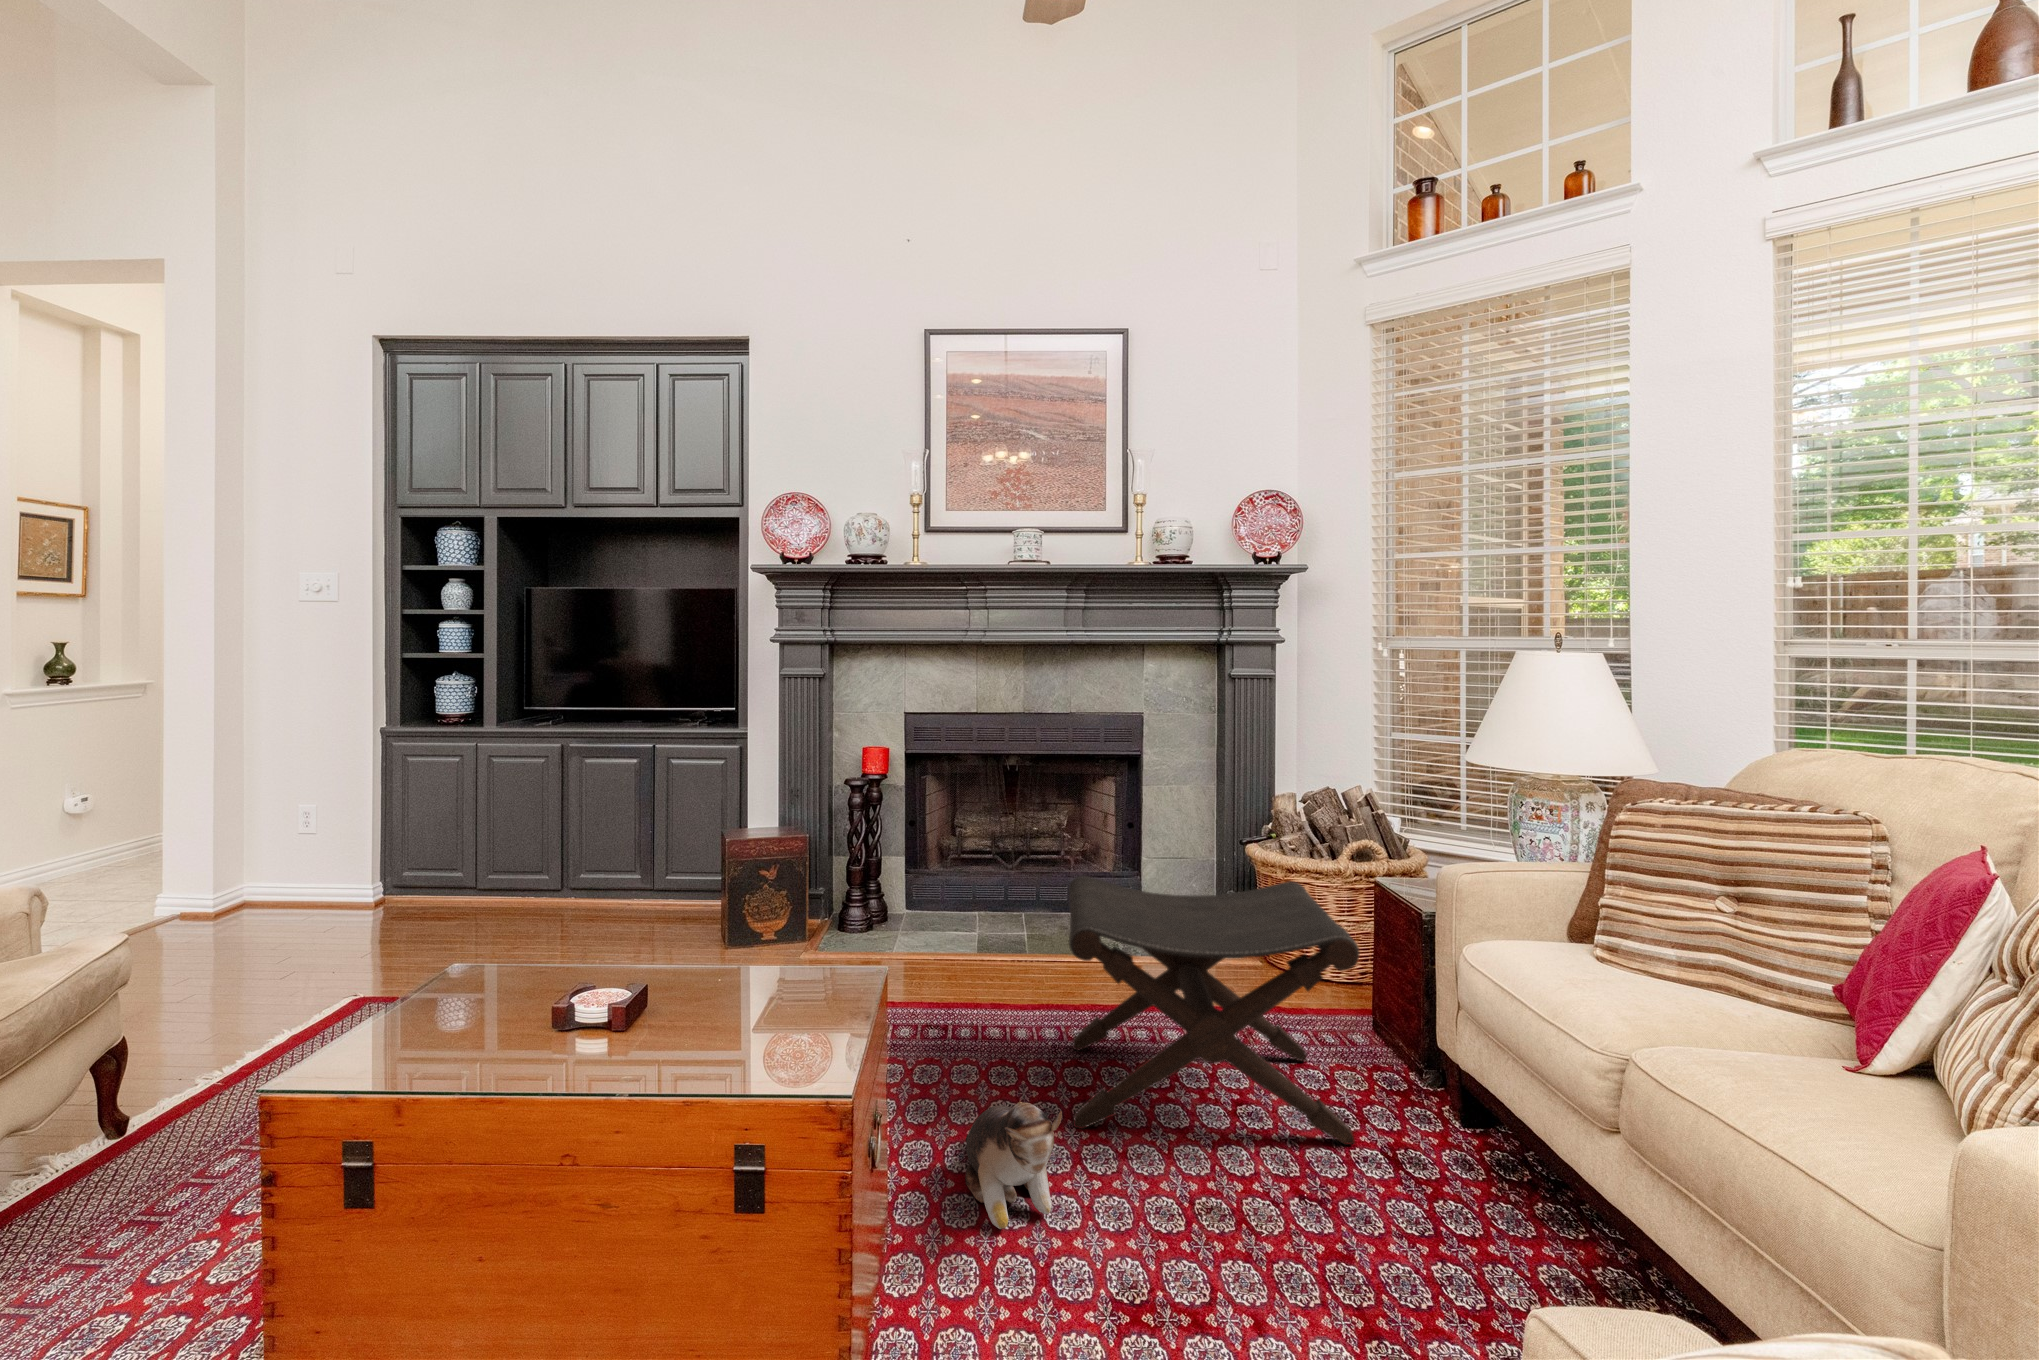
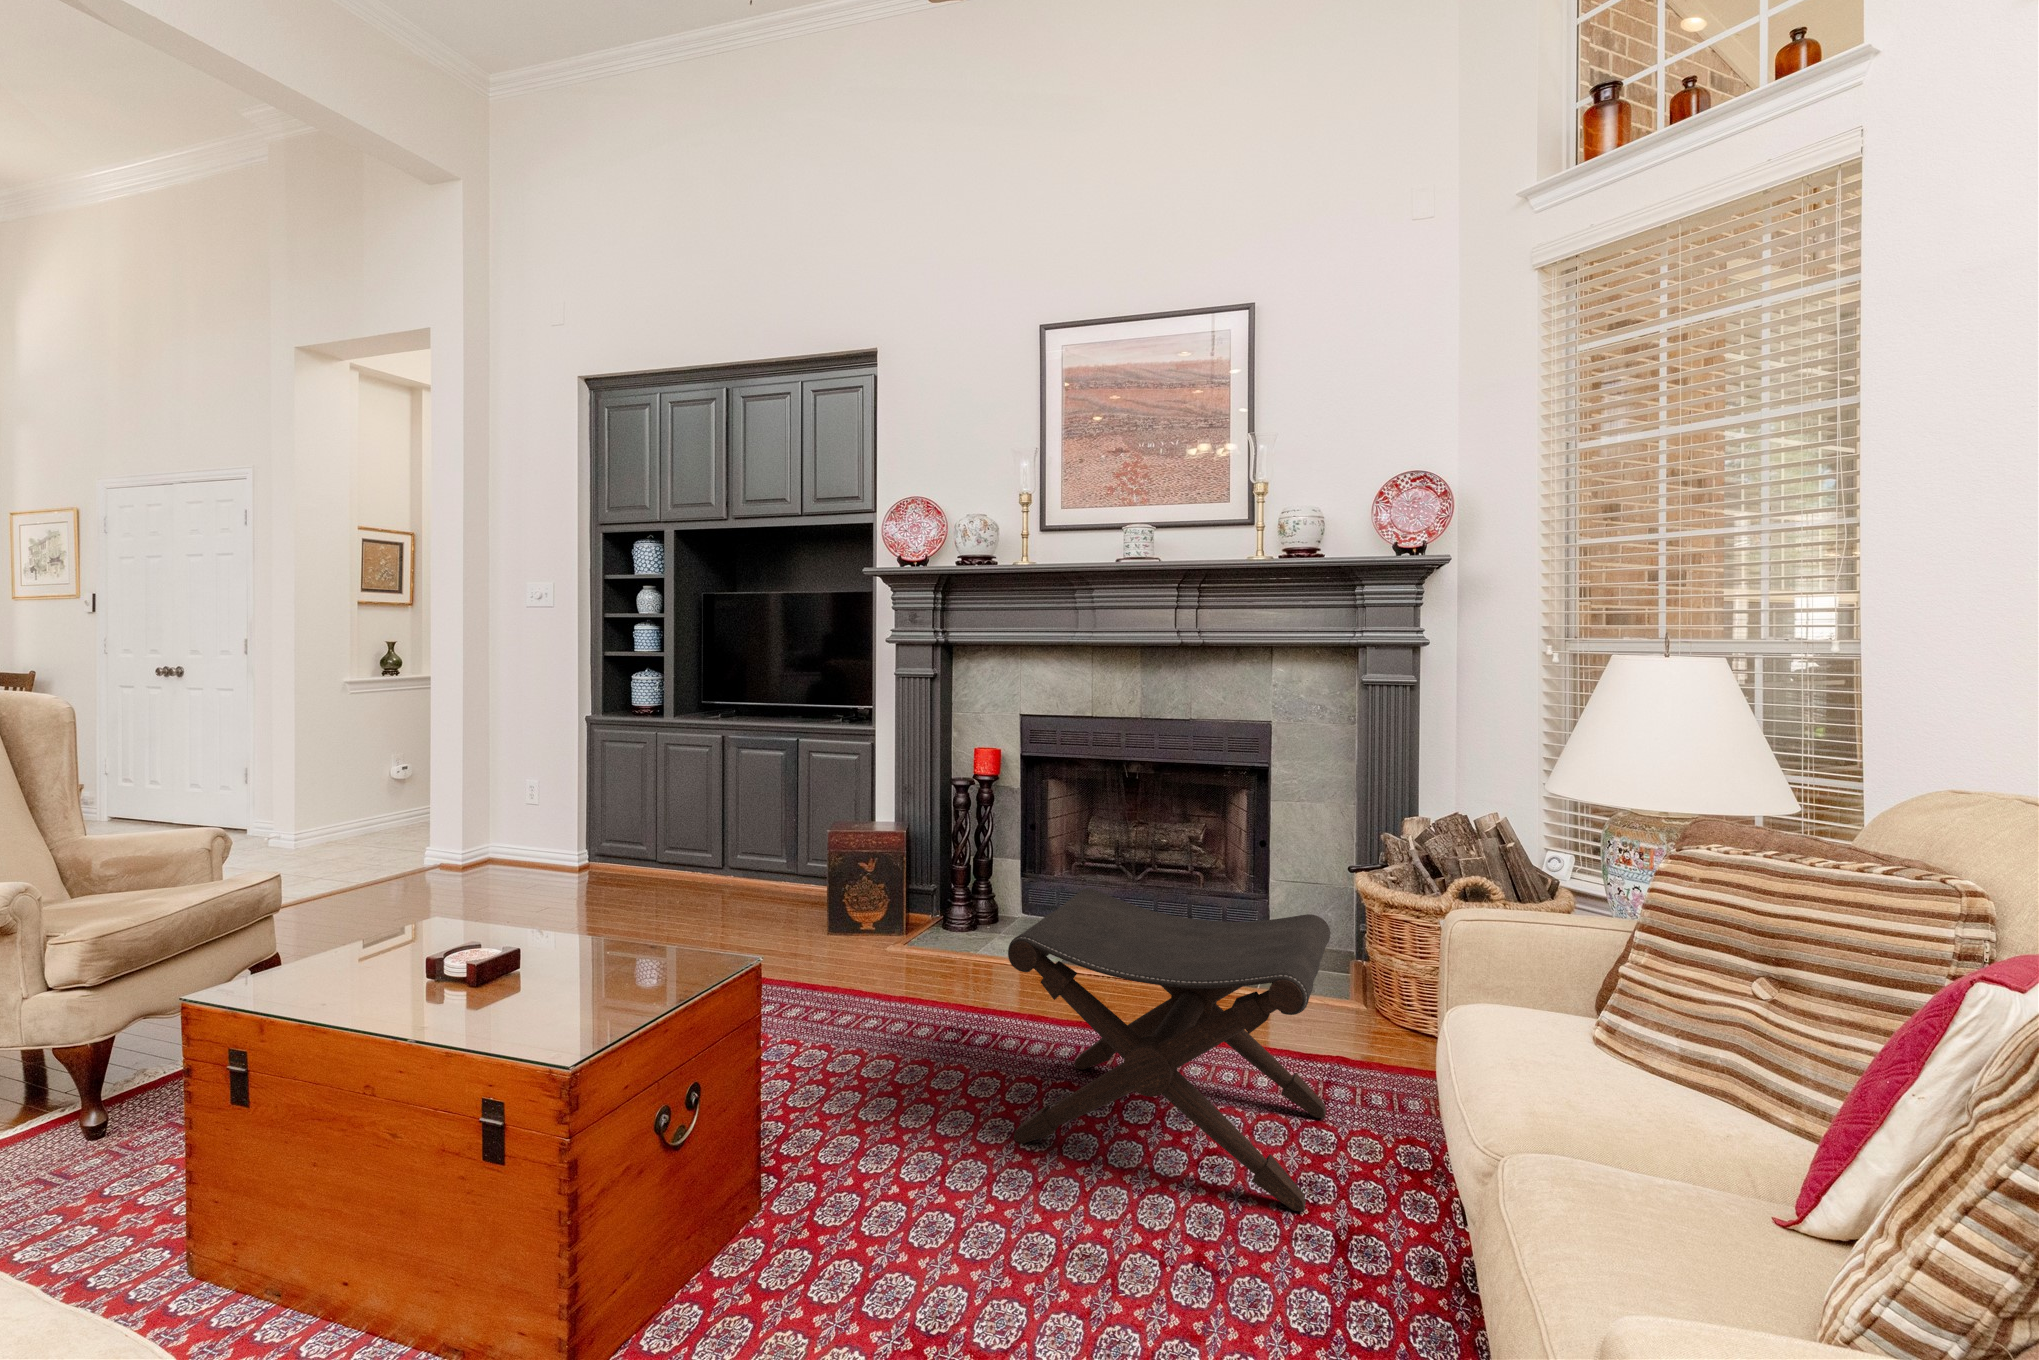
plush toy: present [965,1101,1062,1229] -> none [853,1095,934,1217]

